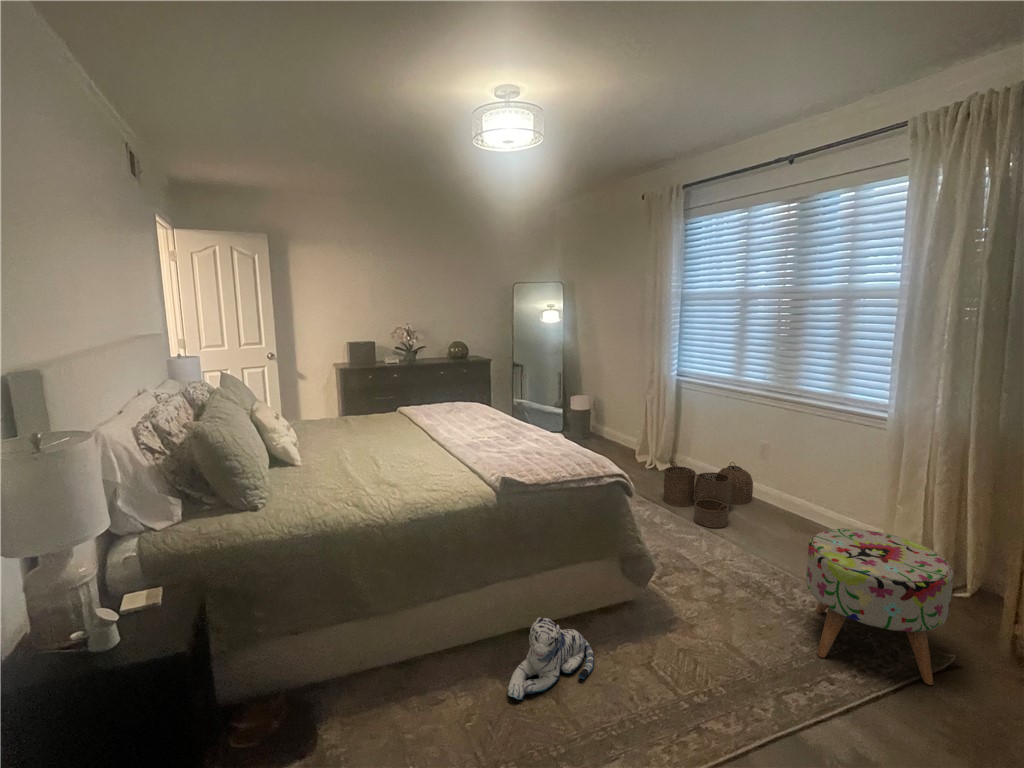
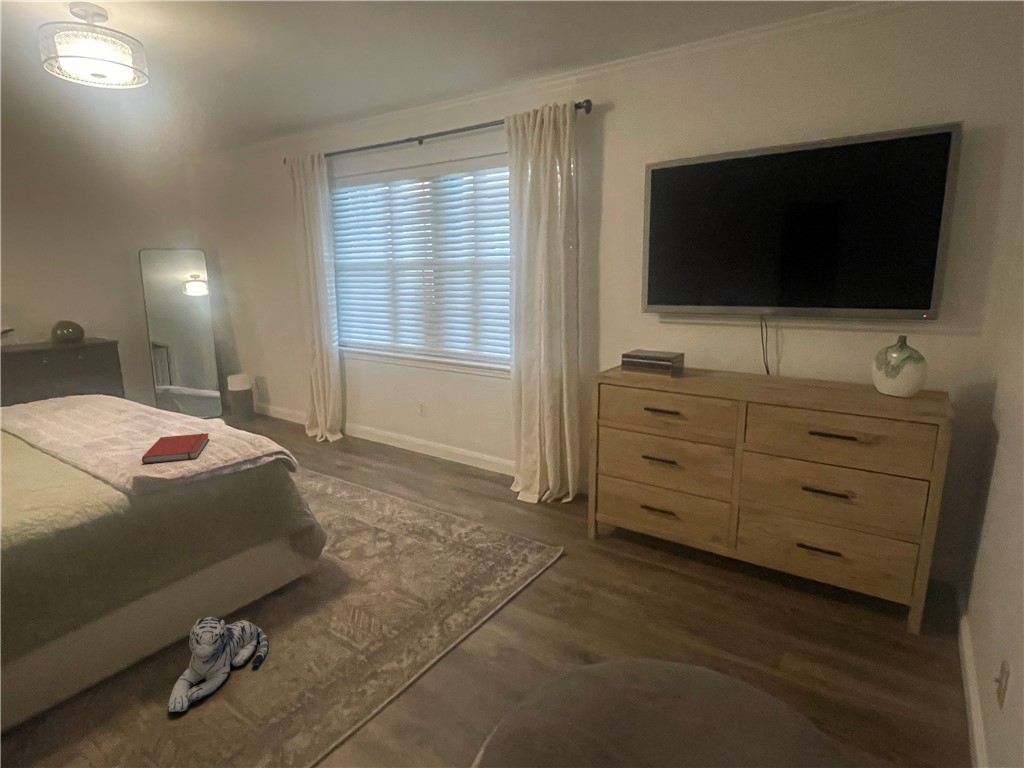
book: none [508,444,560,469] -> present [142,433,209,464]
woven basket: present [664,462,753,528] -> none [333,425,418,489]
ottoman: present [806,528,954,685] -> none [457,464,556,576]

